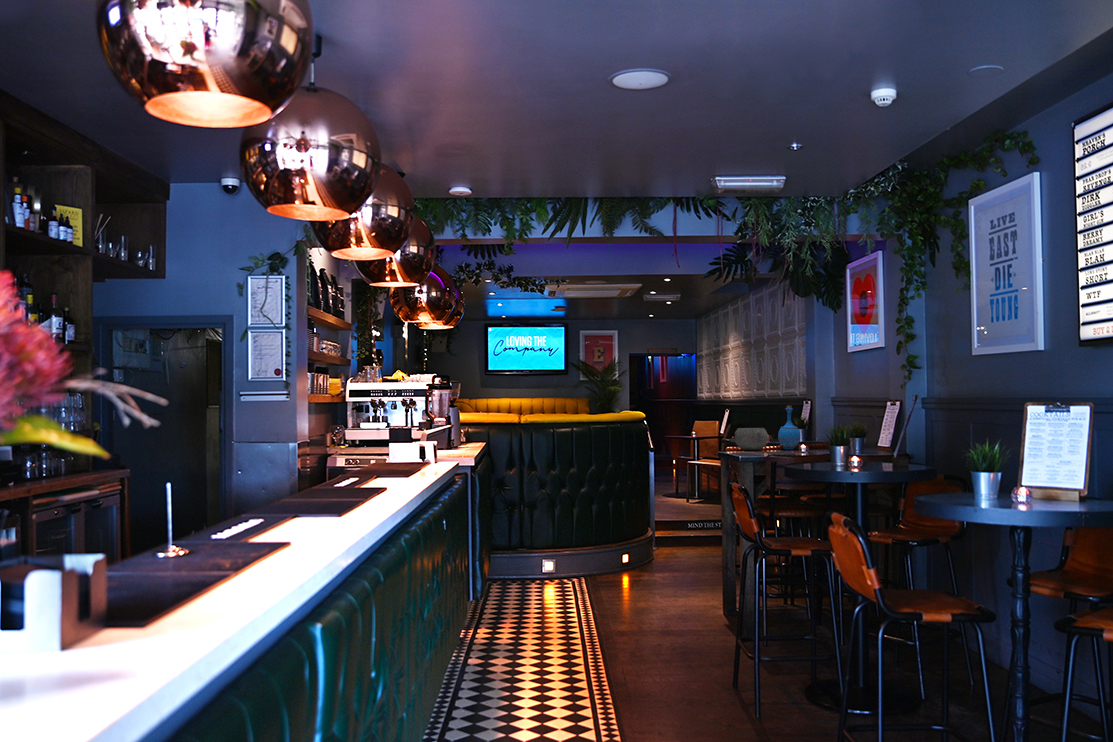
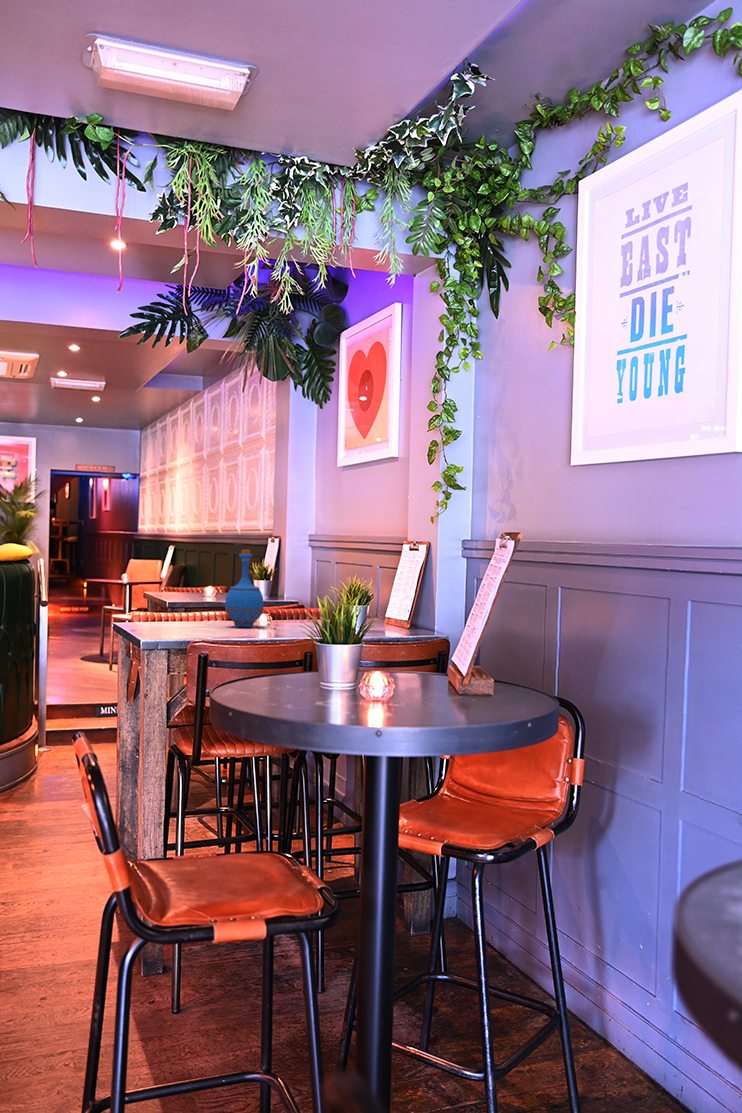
bowl: present [735,428,769,451] -> none [143,590,207,632]

